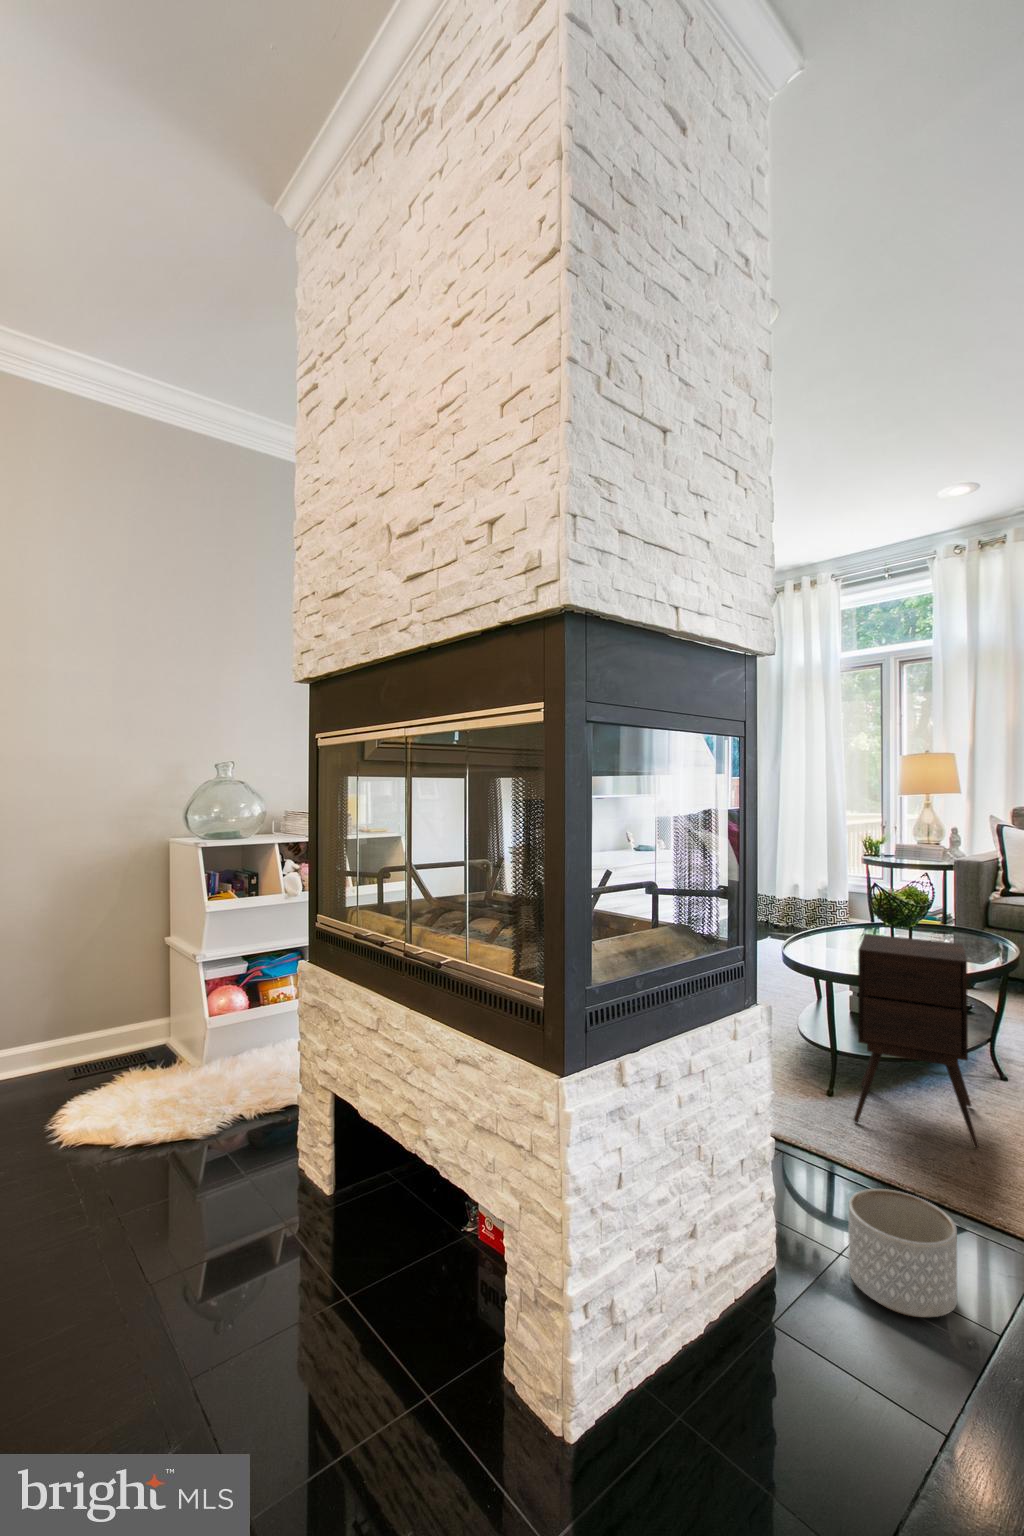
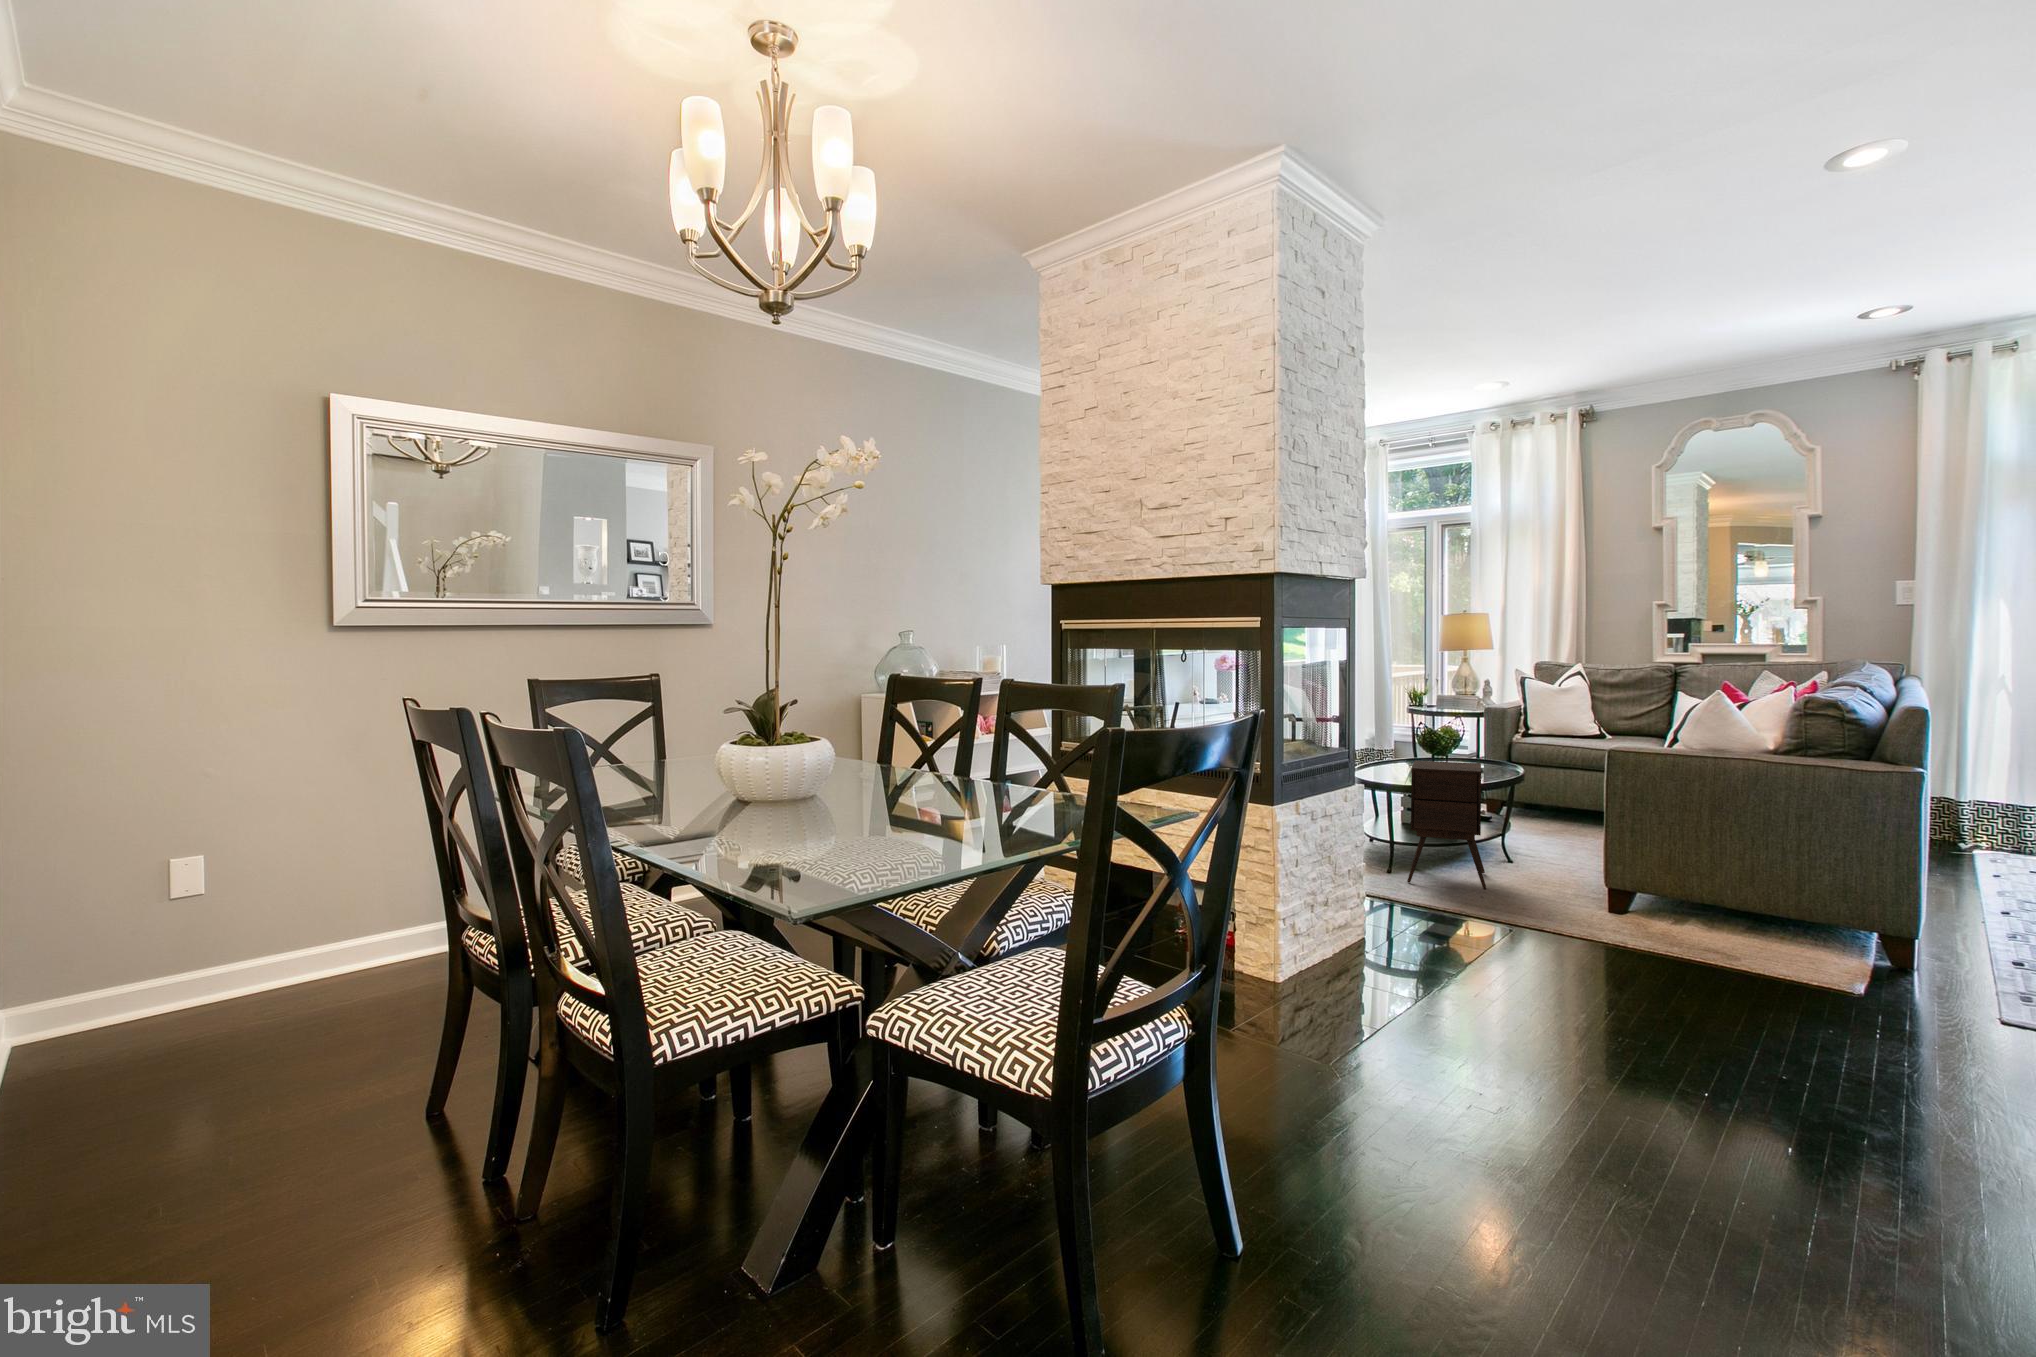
planter: present [849,1189,957,1317] -> none [1409,890,1466,943]

